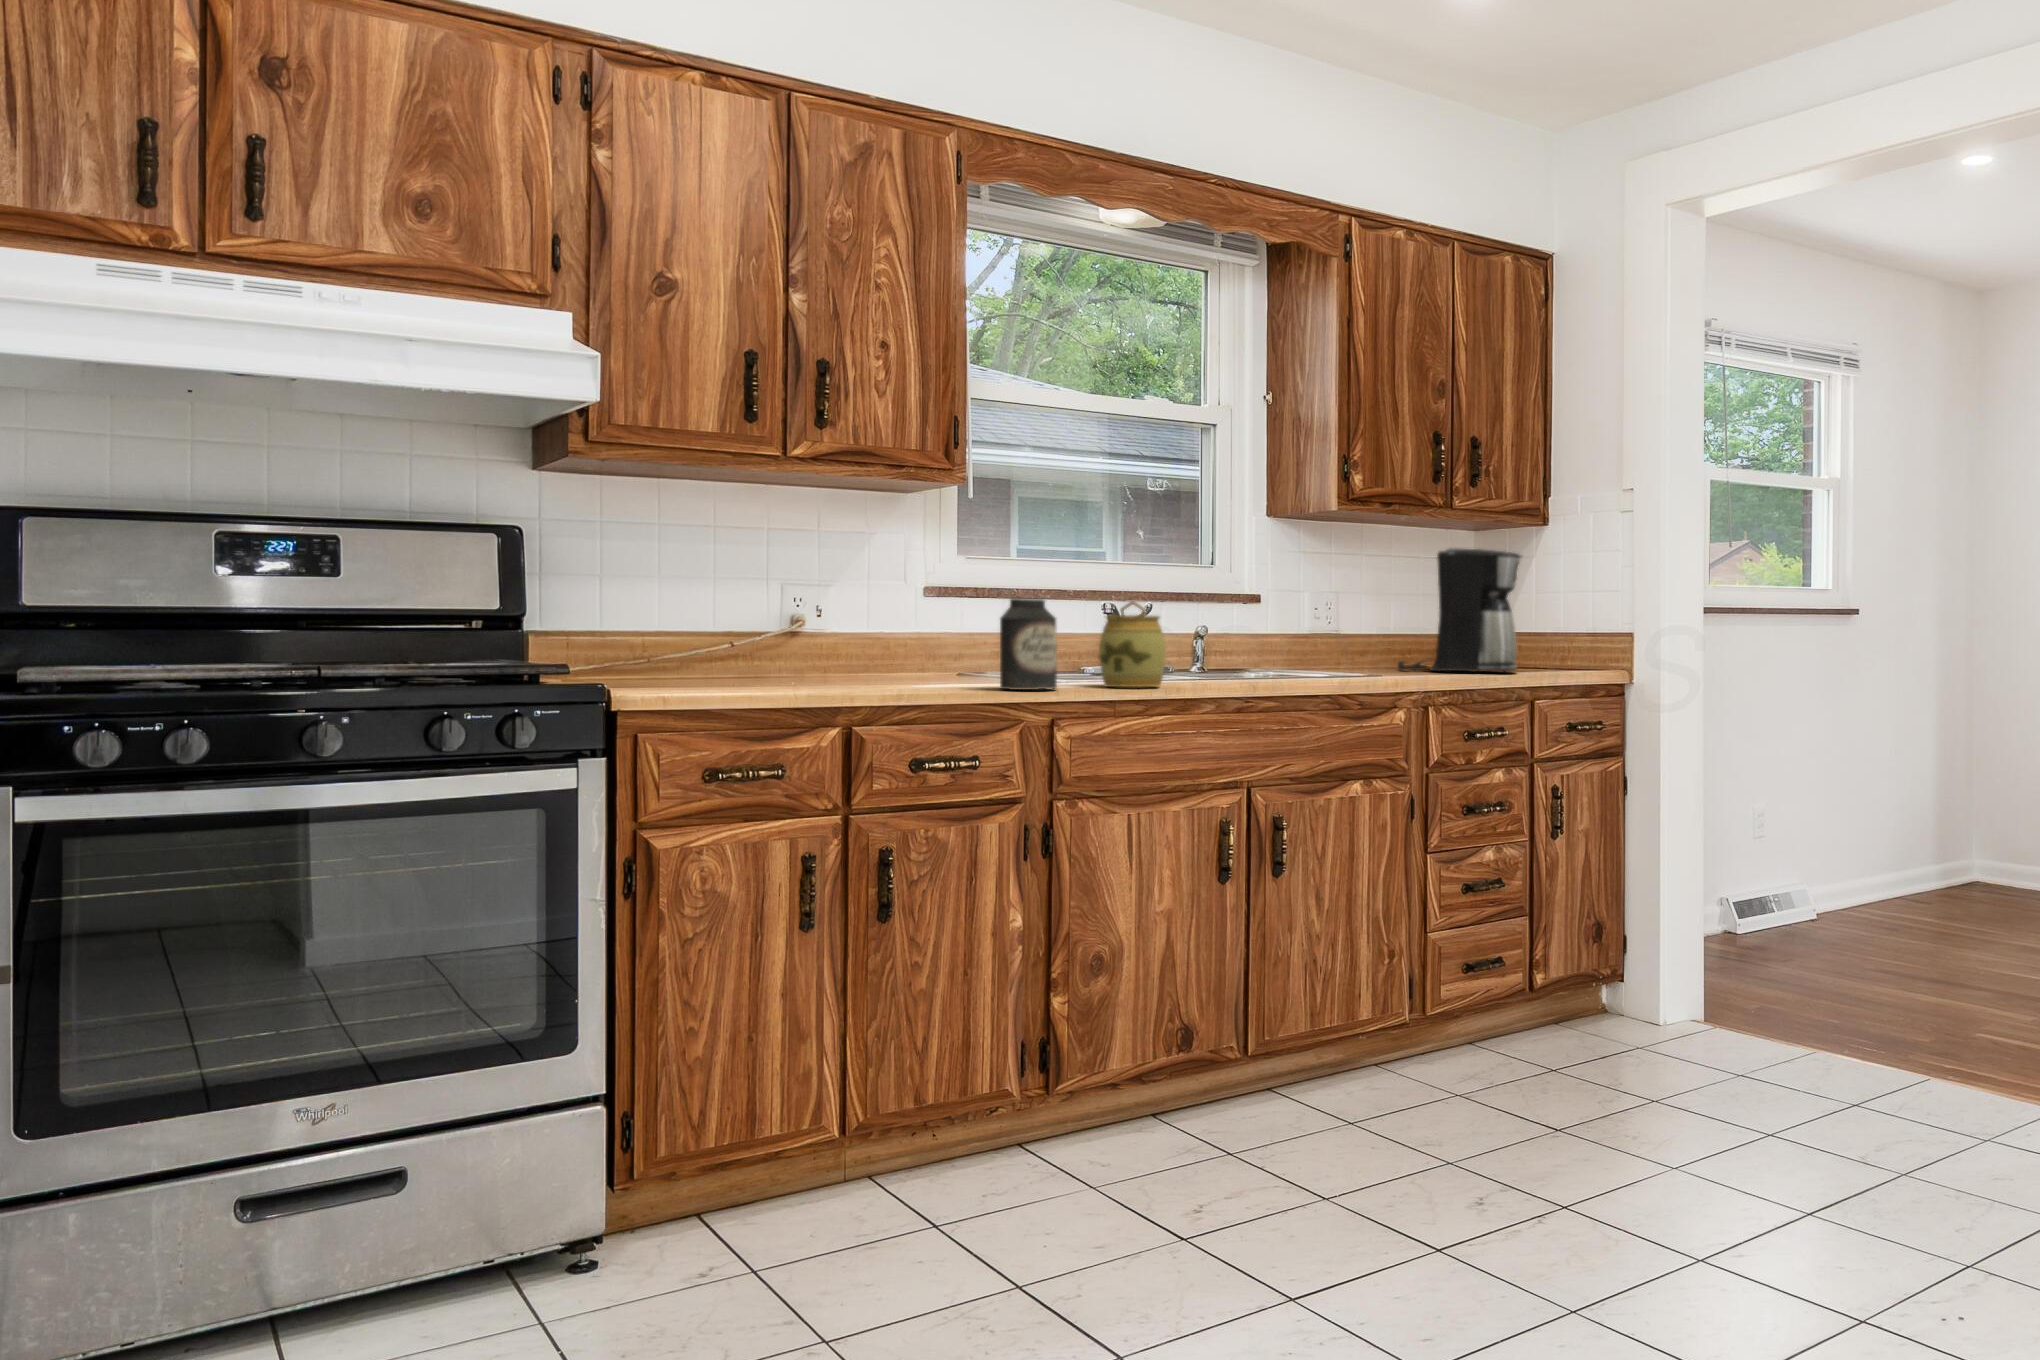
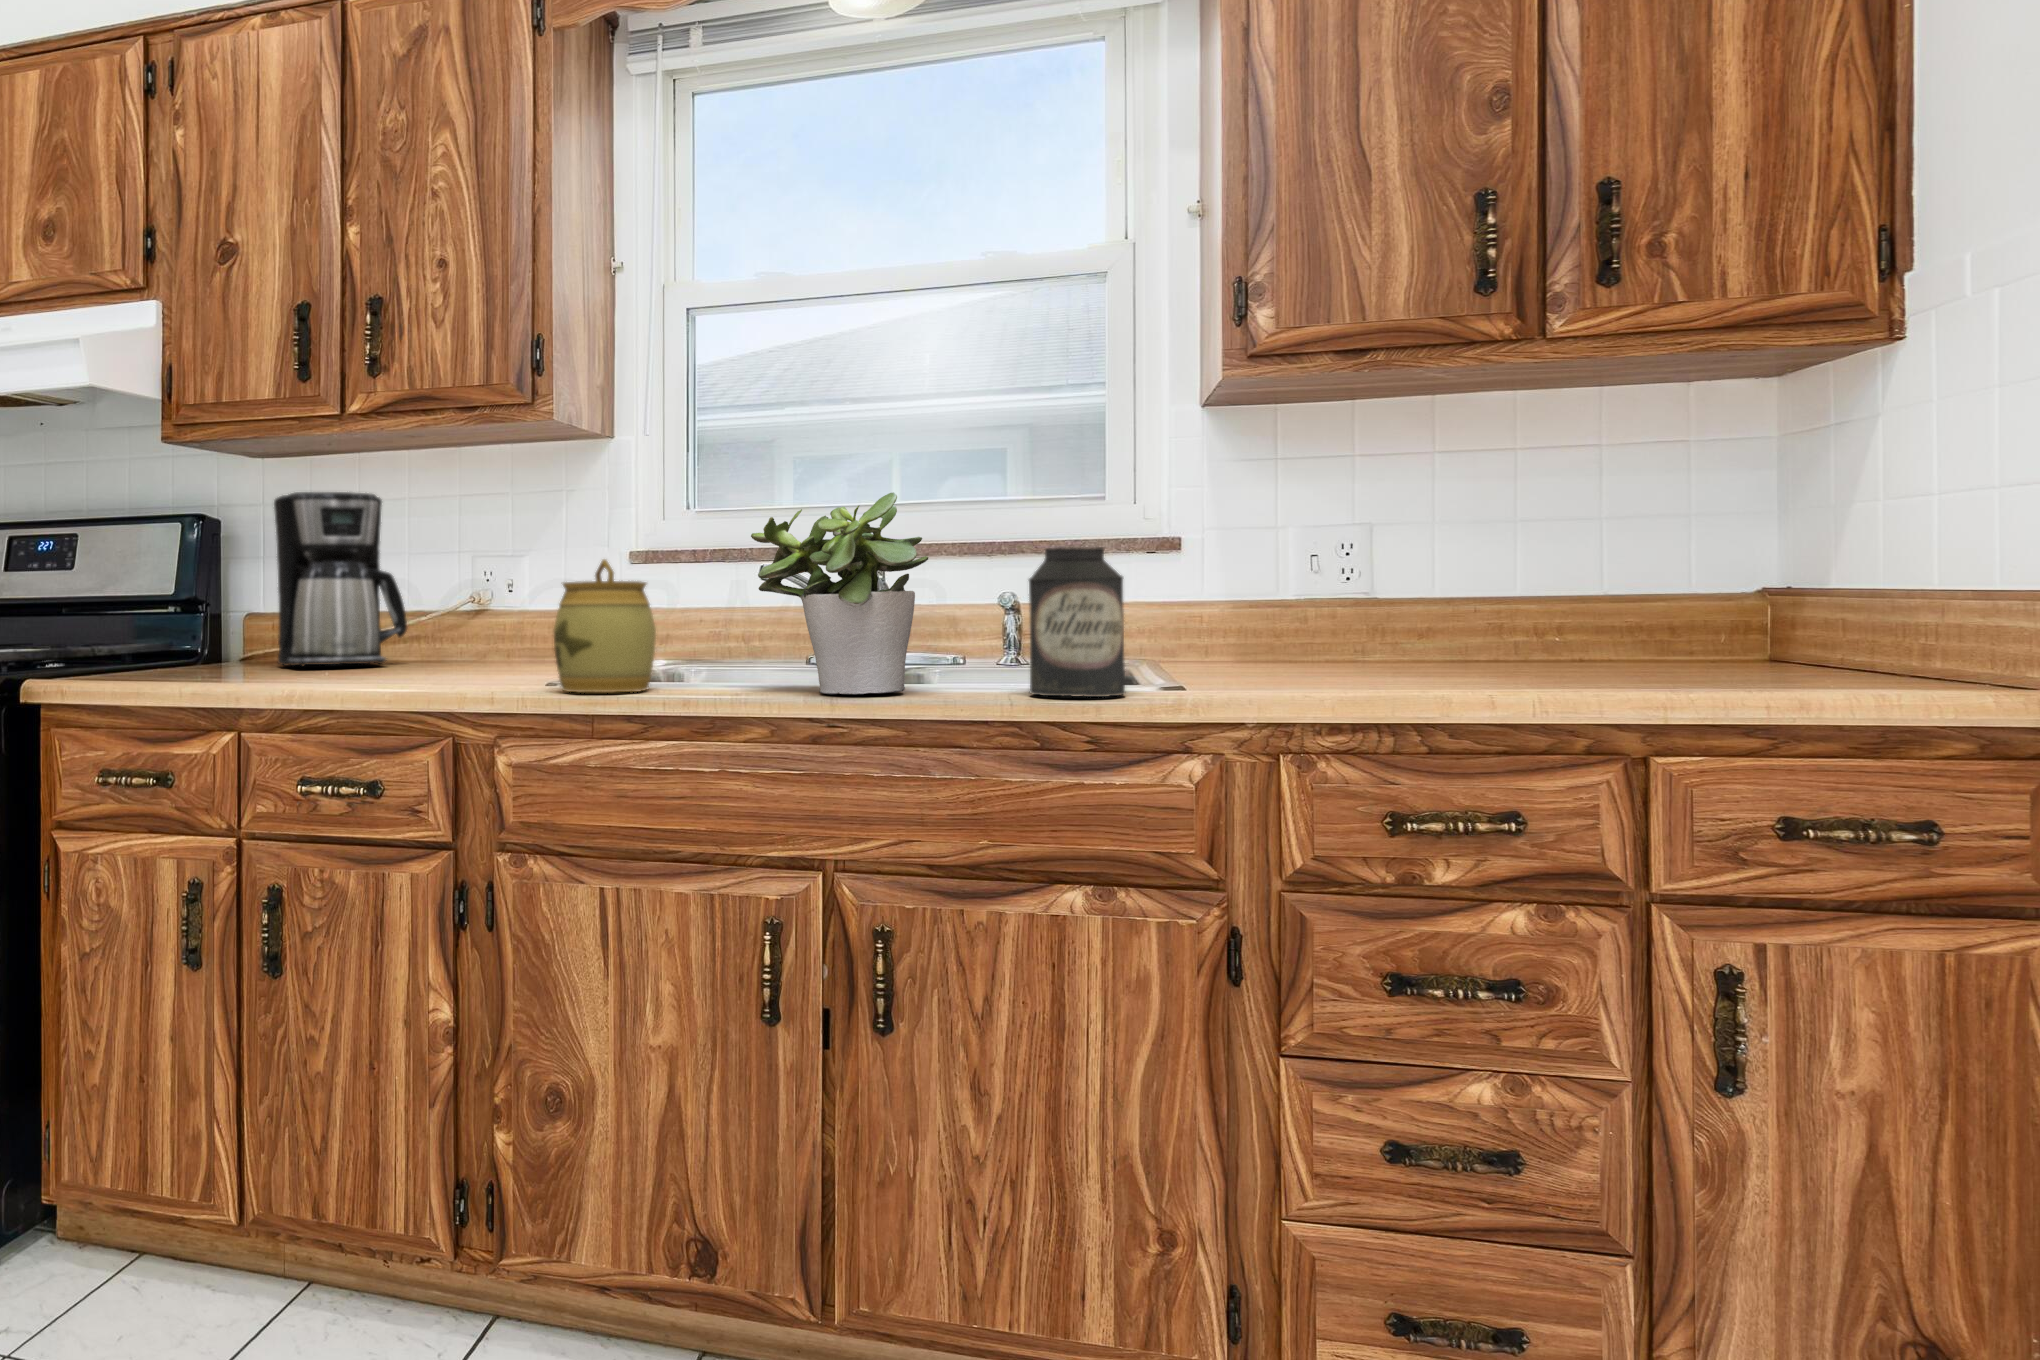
coffee maker: present [1398,548,1521,672] -> present [274,492,407,666]
potted plant: none [1205,572,1322,685] -> present [751,493,928,694]
canister: present [1000,598,1057,690] -> present [1029,547,1125,697]

